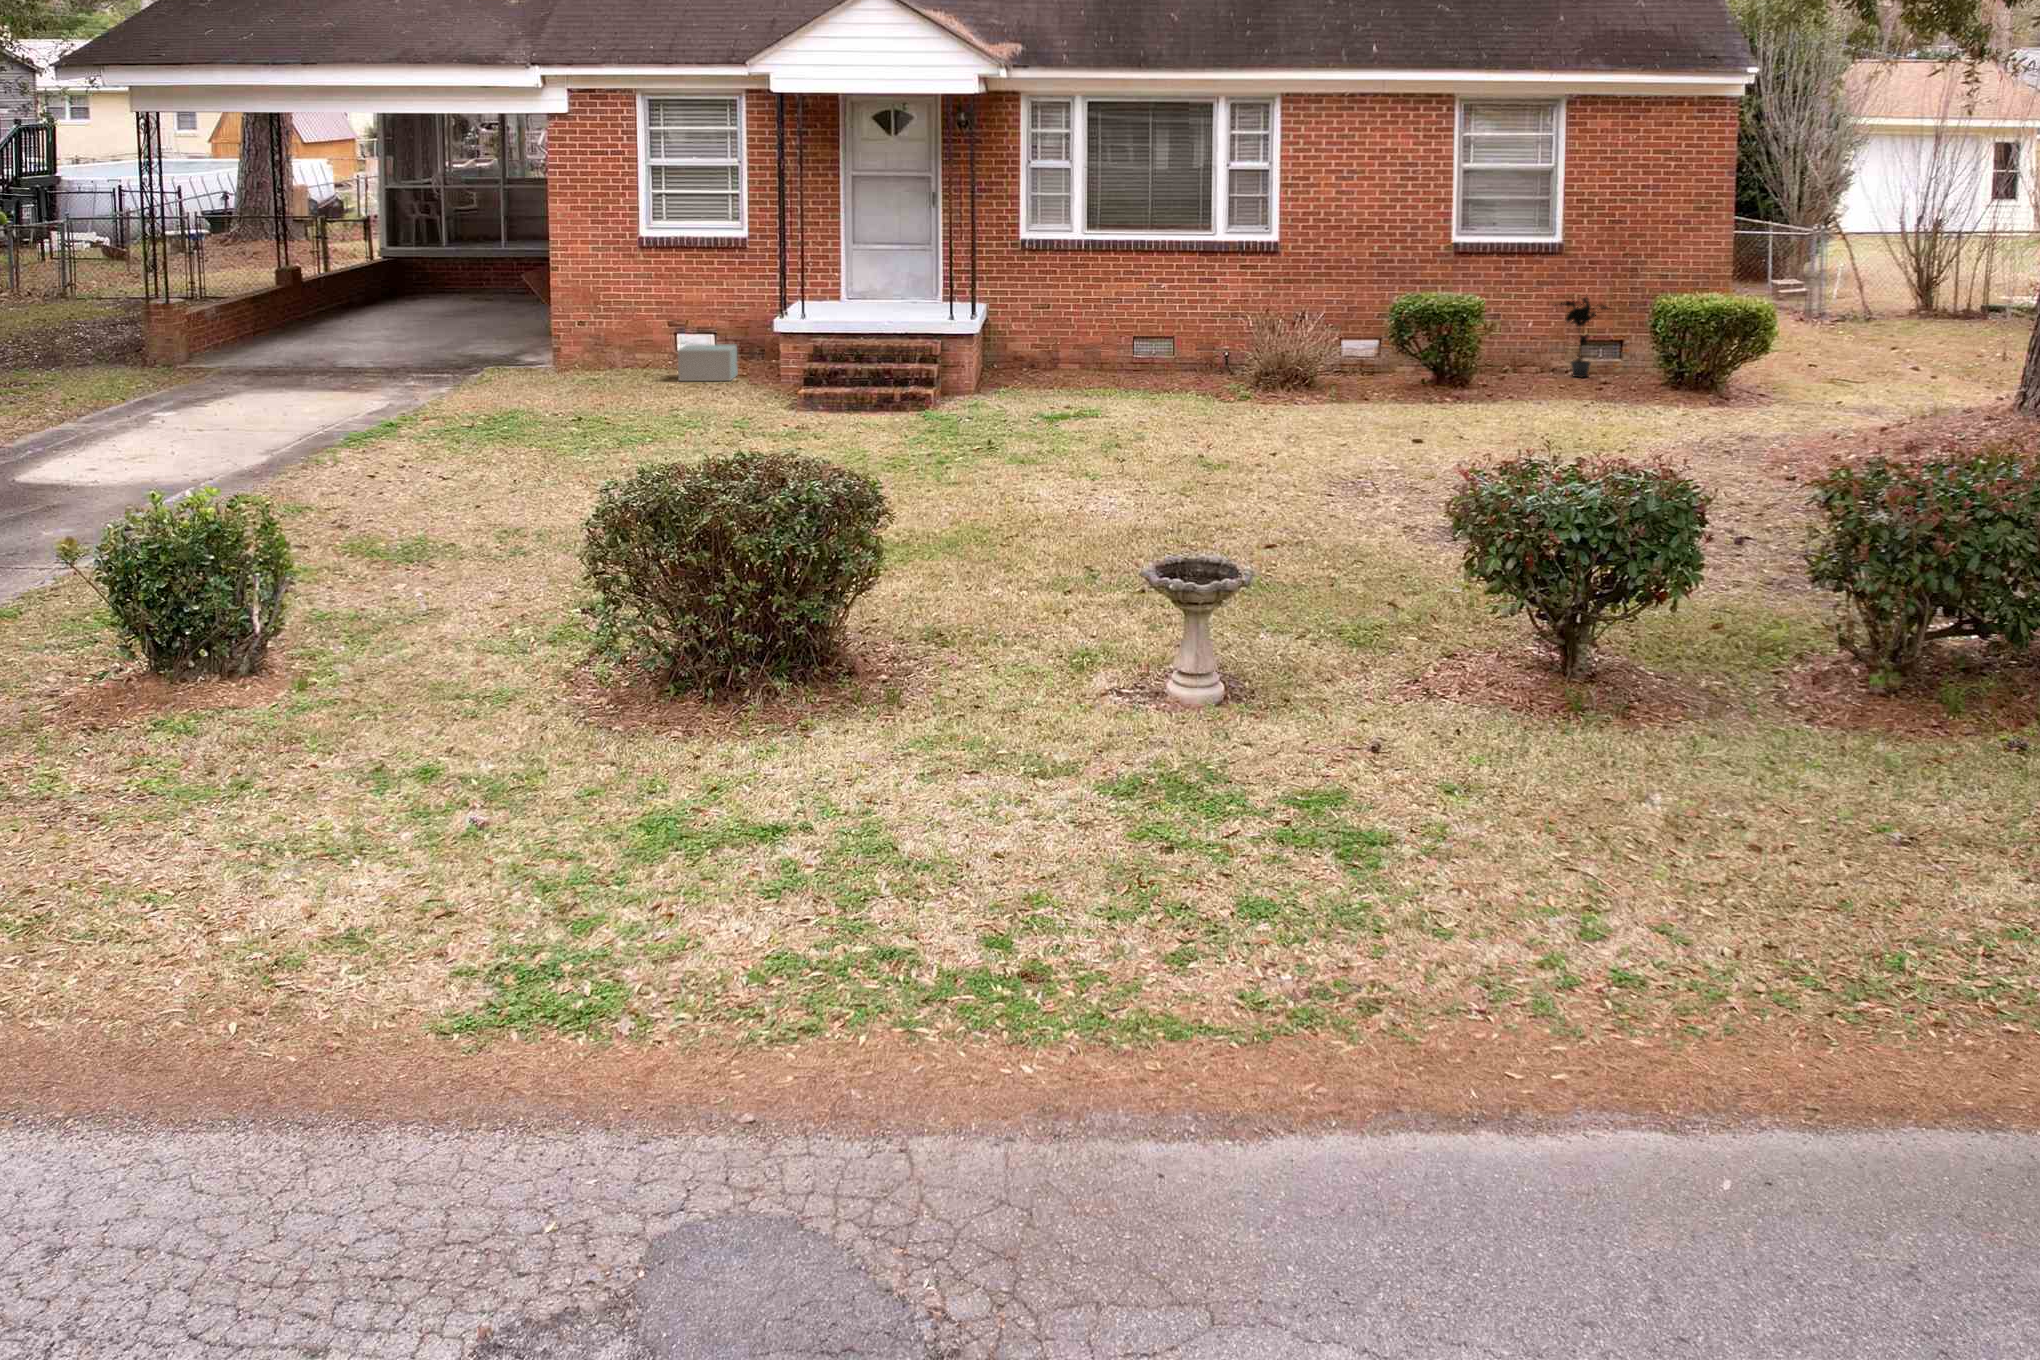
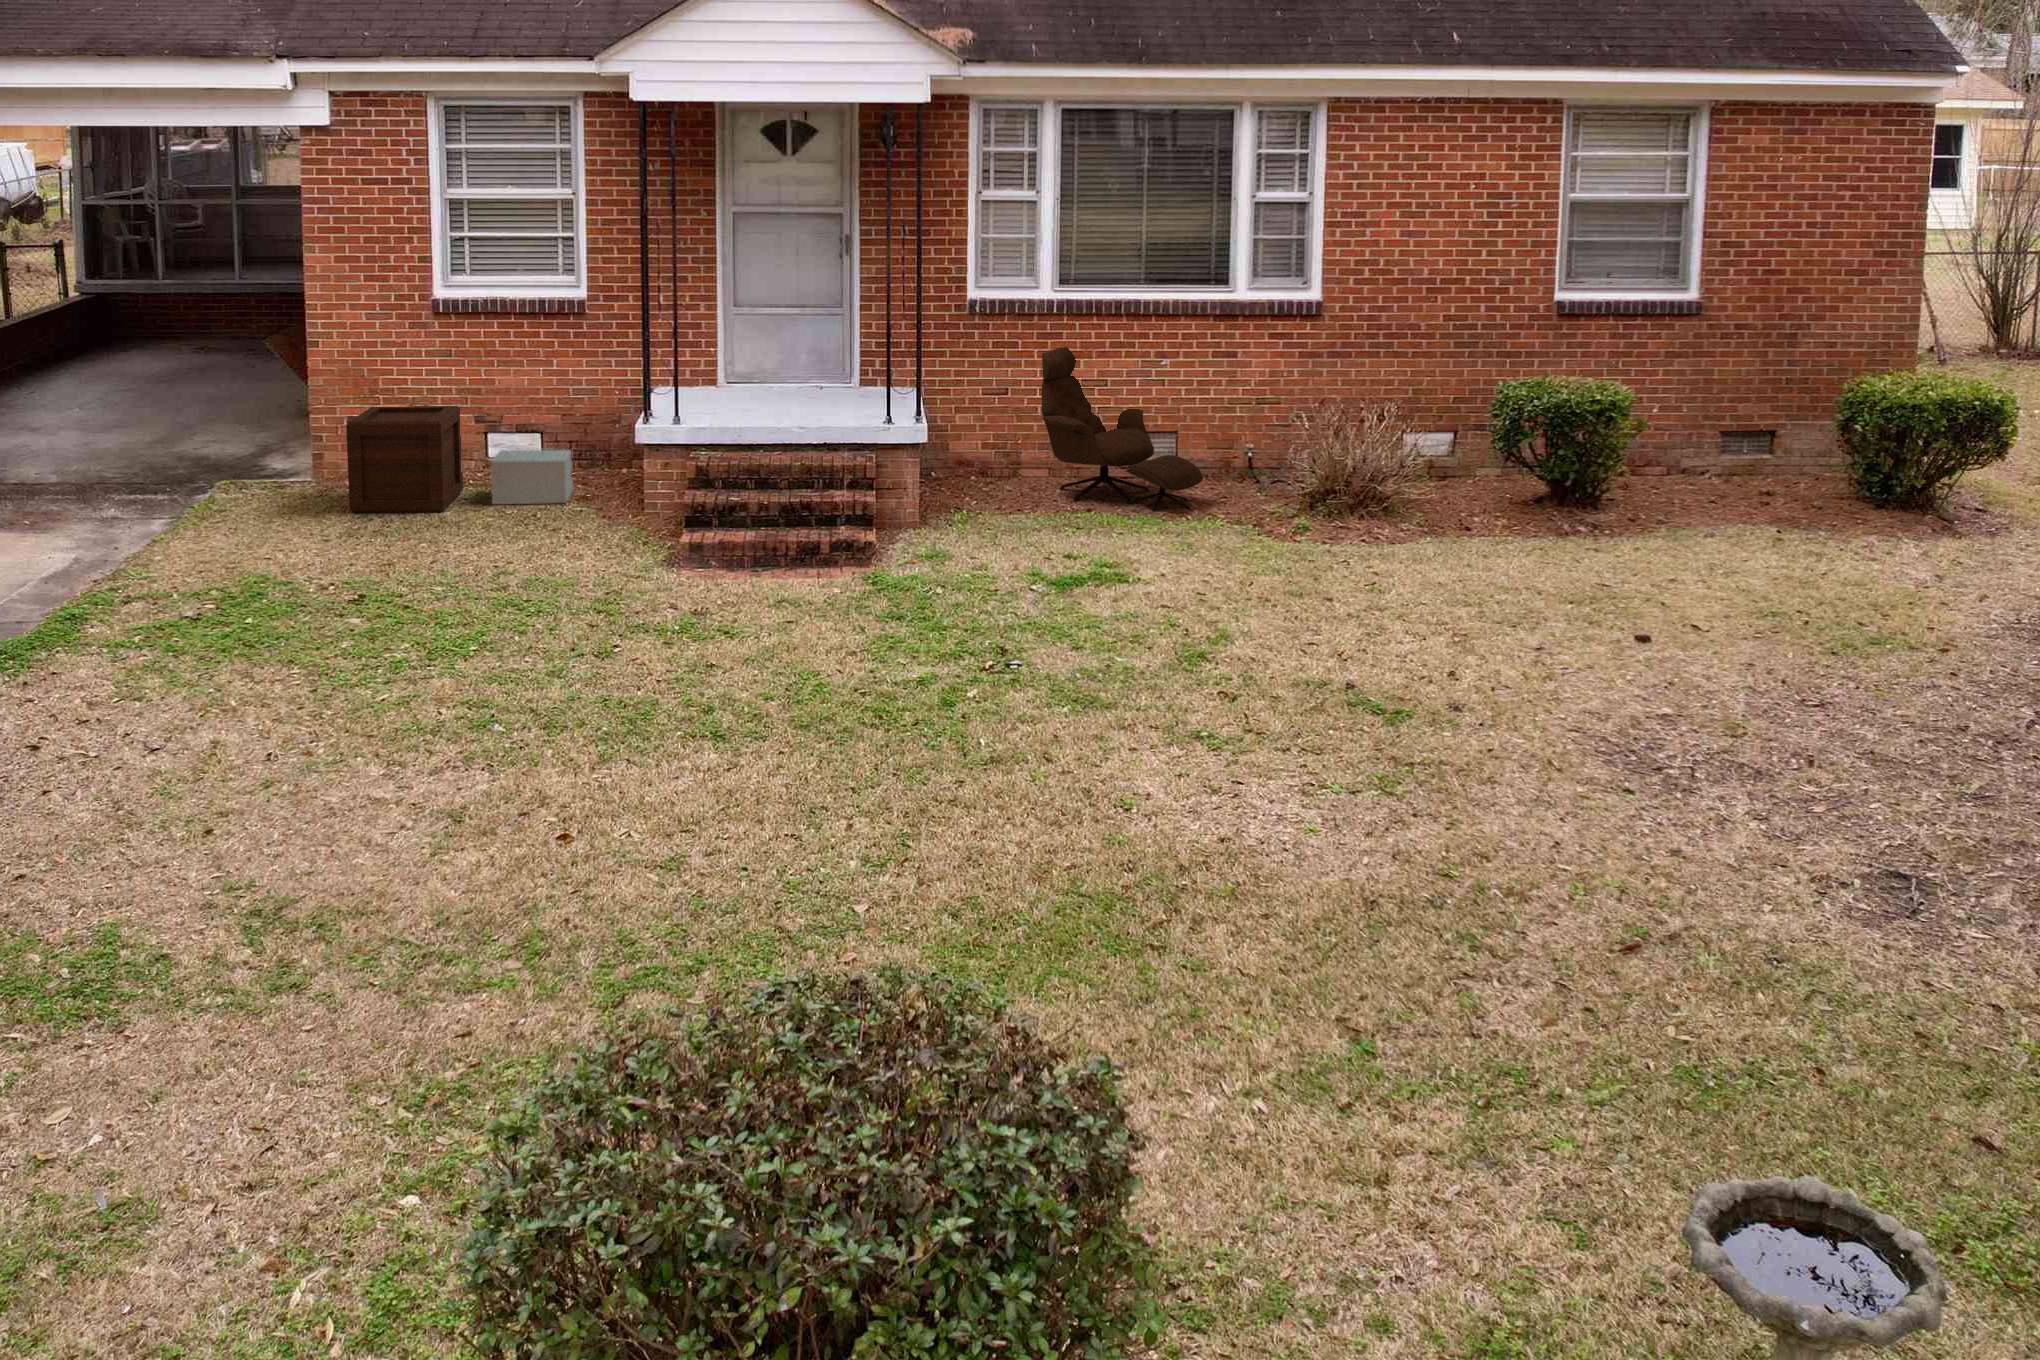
lounge chair: none [1071,273,1184,388] -> present [1042,347,1203,511]
potted plant: present [1555,297,1610,377] -> none [1692,371,1773,484]
wooden crate: none [577,313,660,385] -> present [346,406,463,513]

